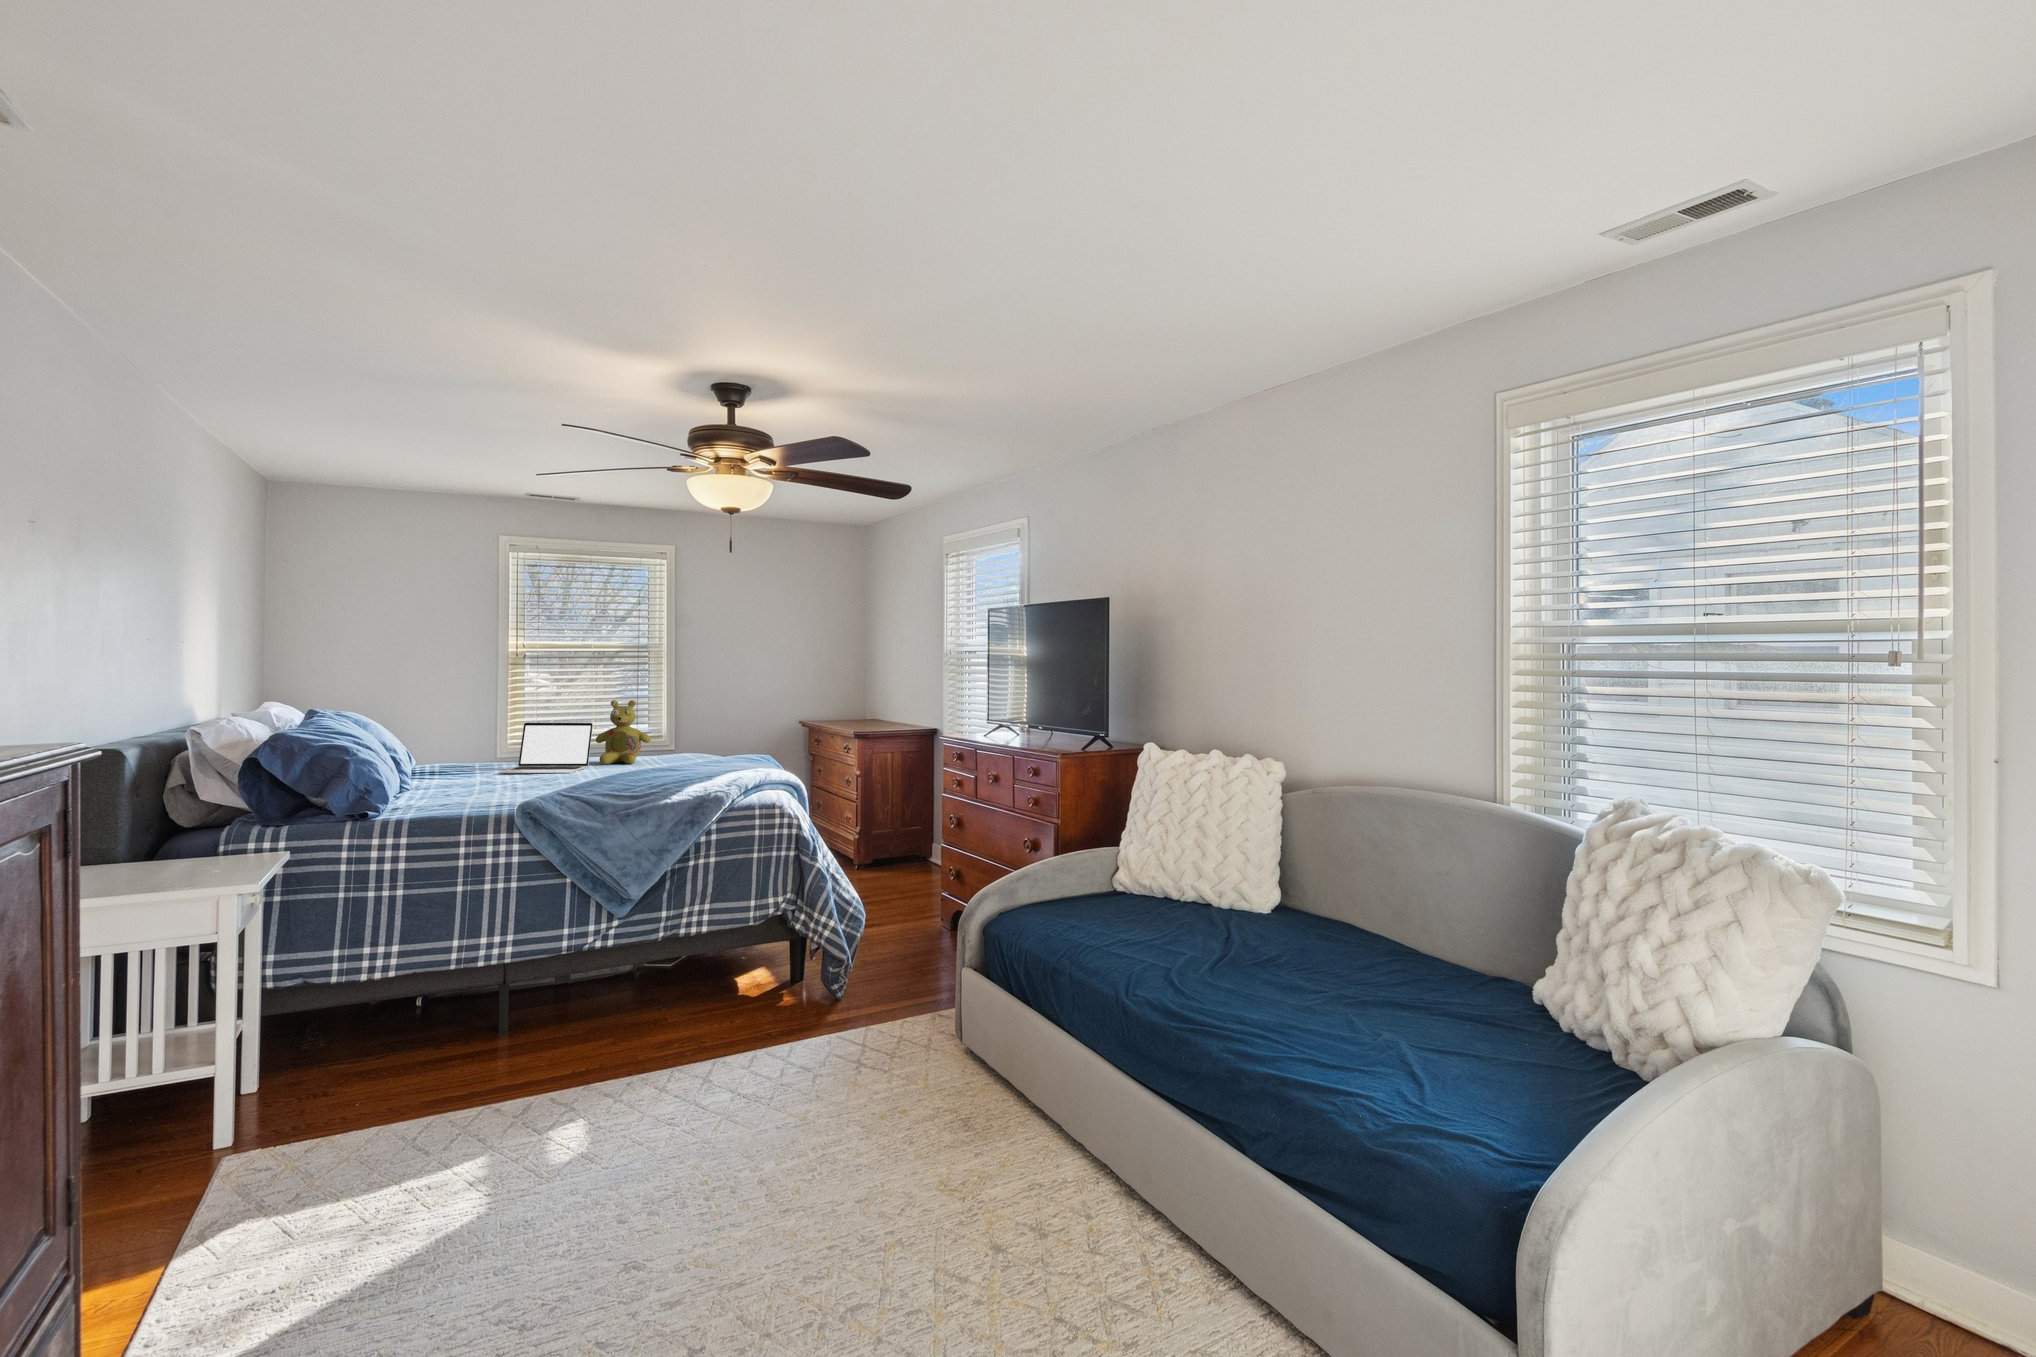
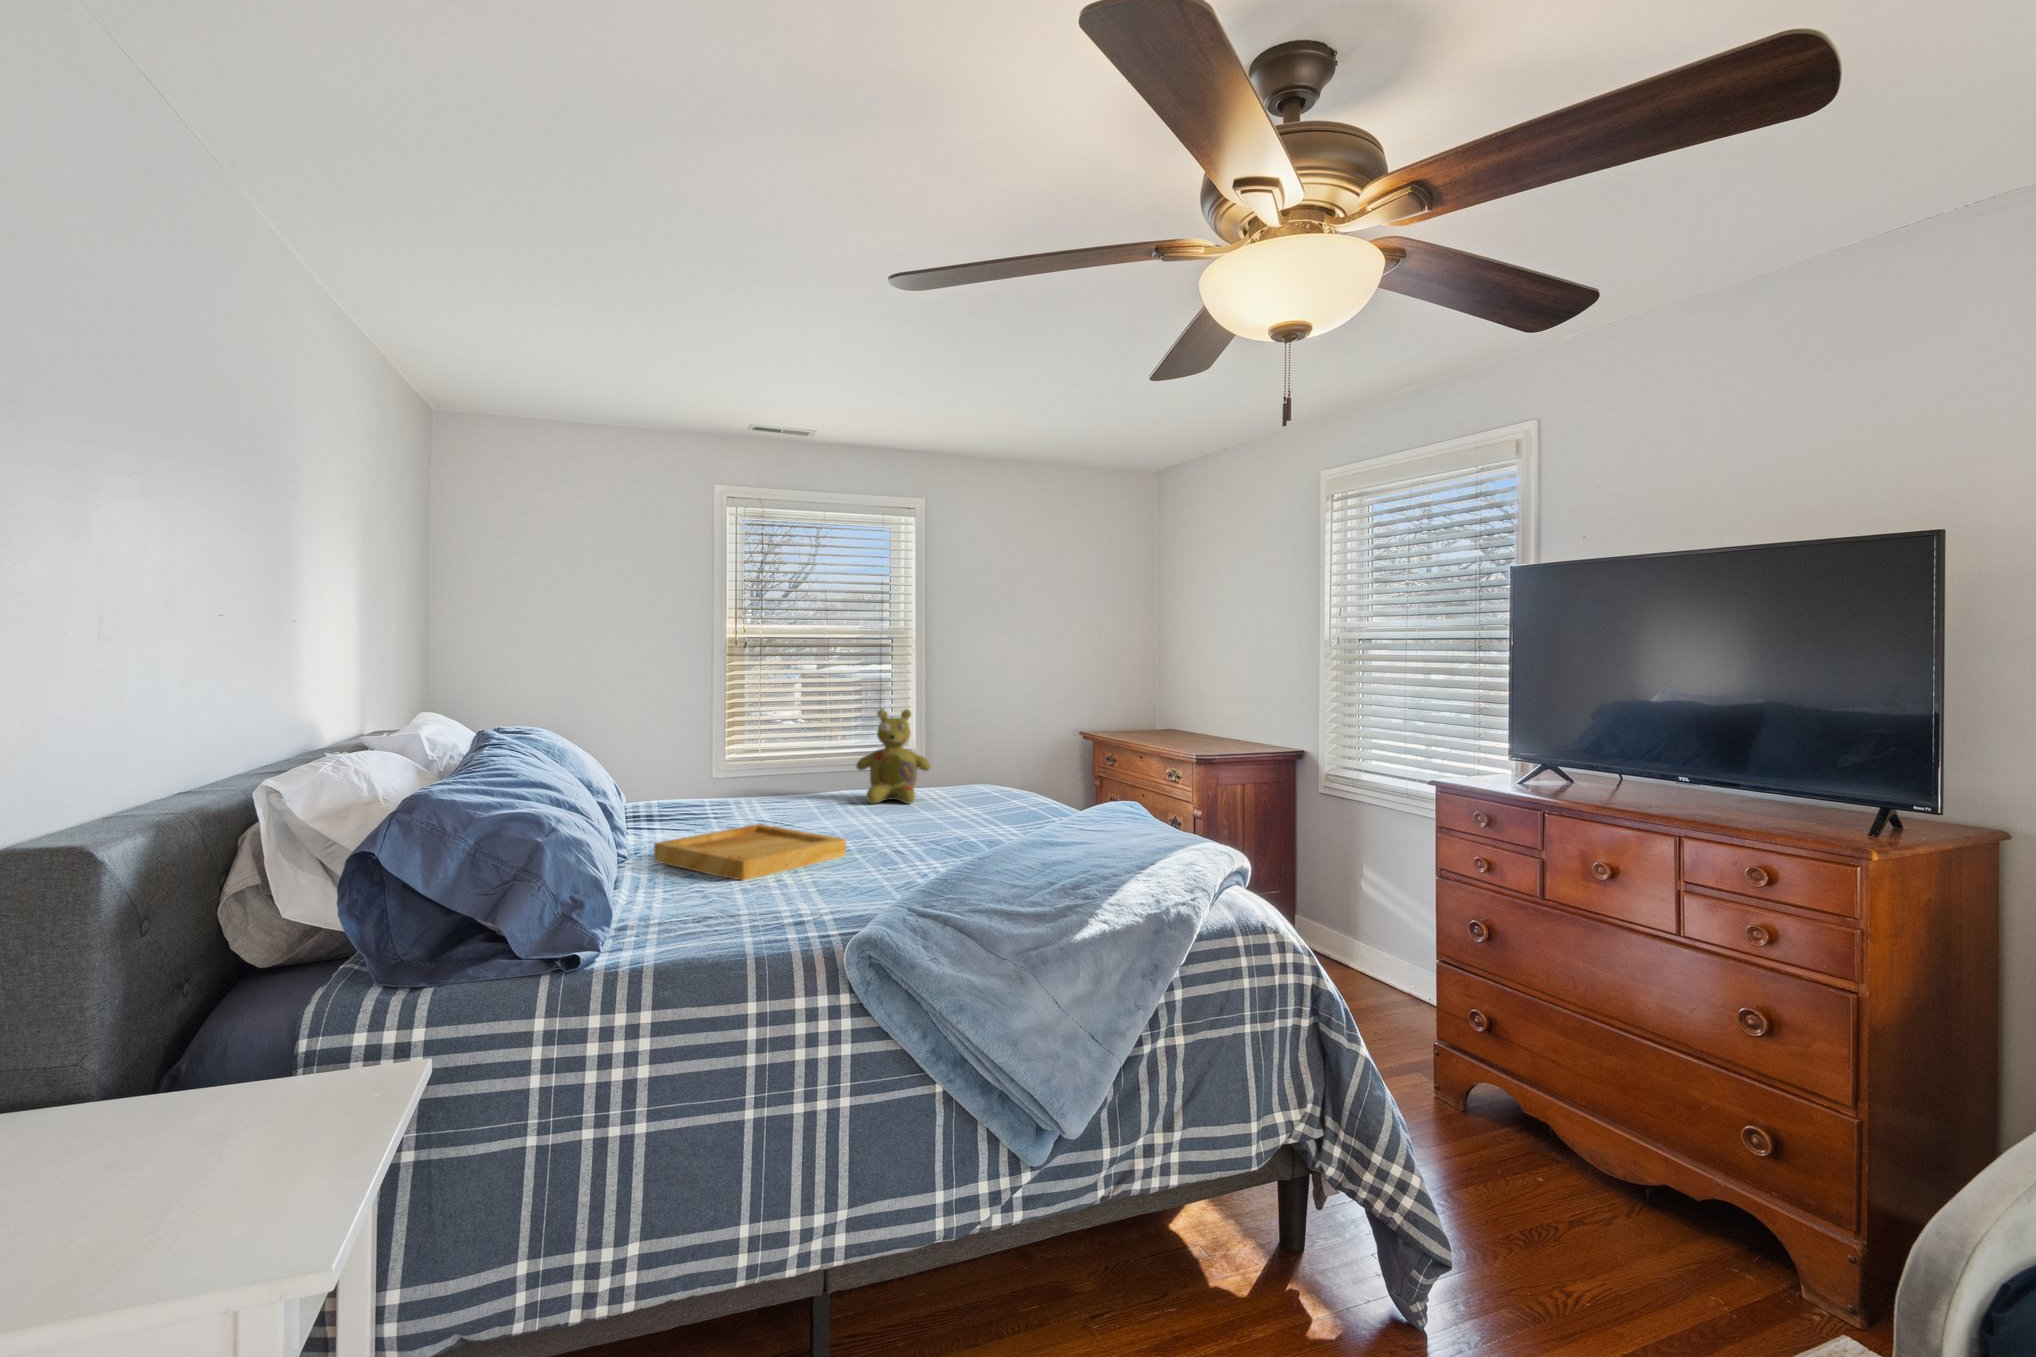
laptop: present [499,723,593,774] -> none [739,742,862,824]
tray: none [428,769,555,794] -> present [654,824,846,881]

